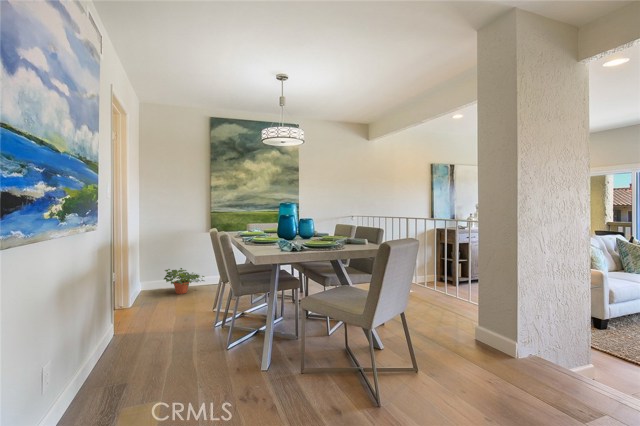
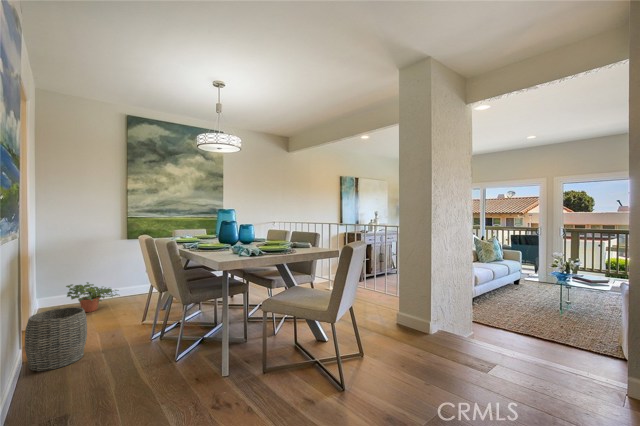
woven basket: none [117,289,164,341] -> present [25,307,87,371]

